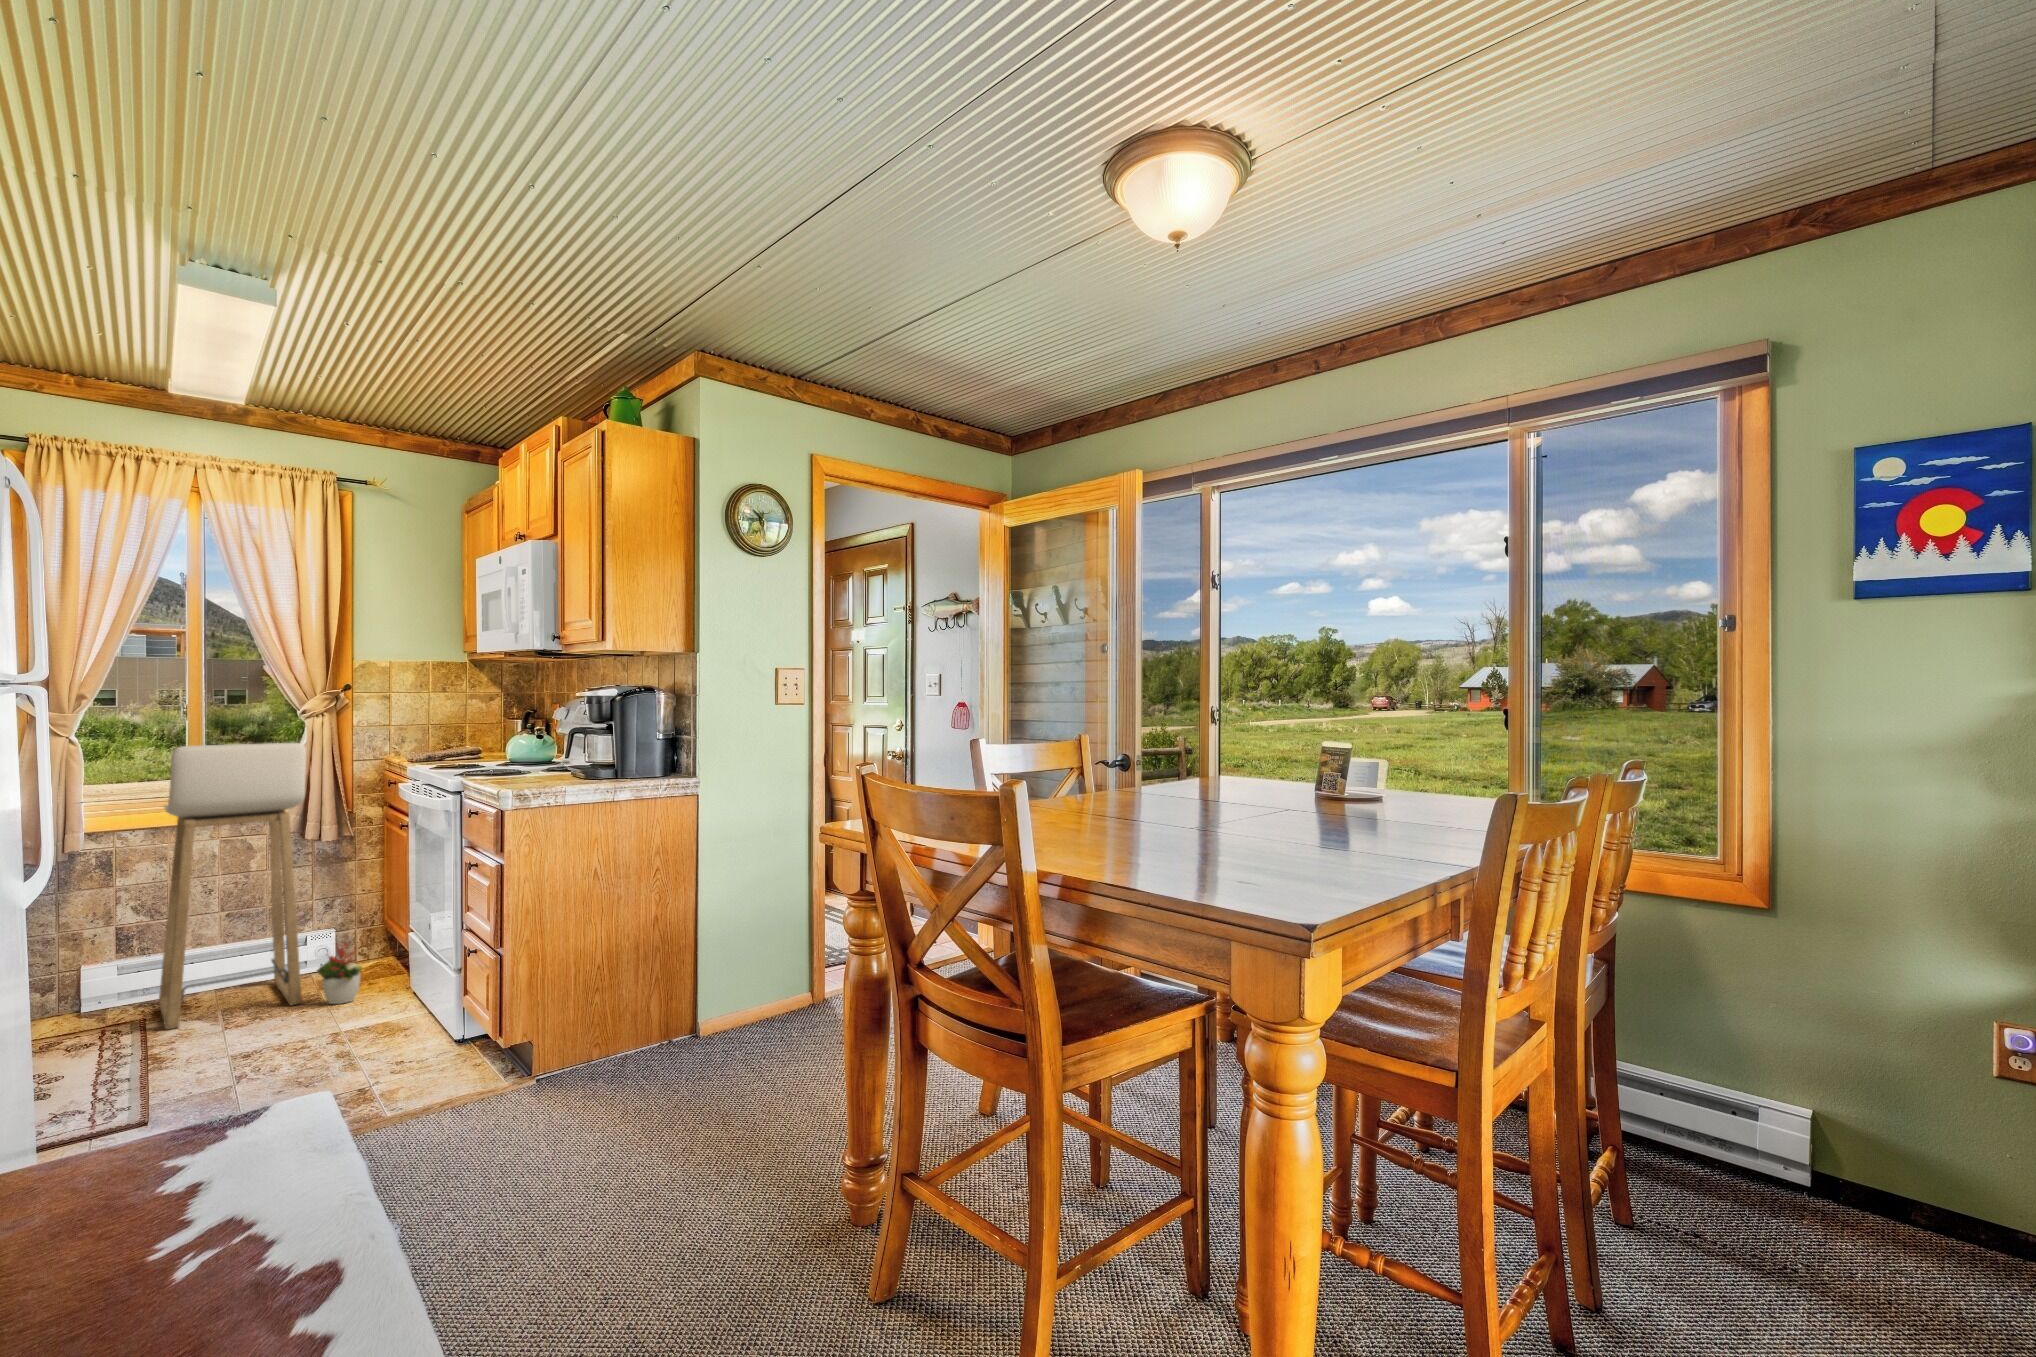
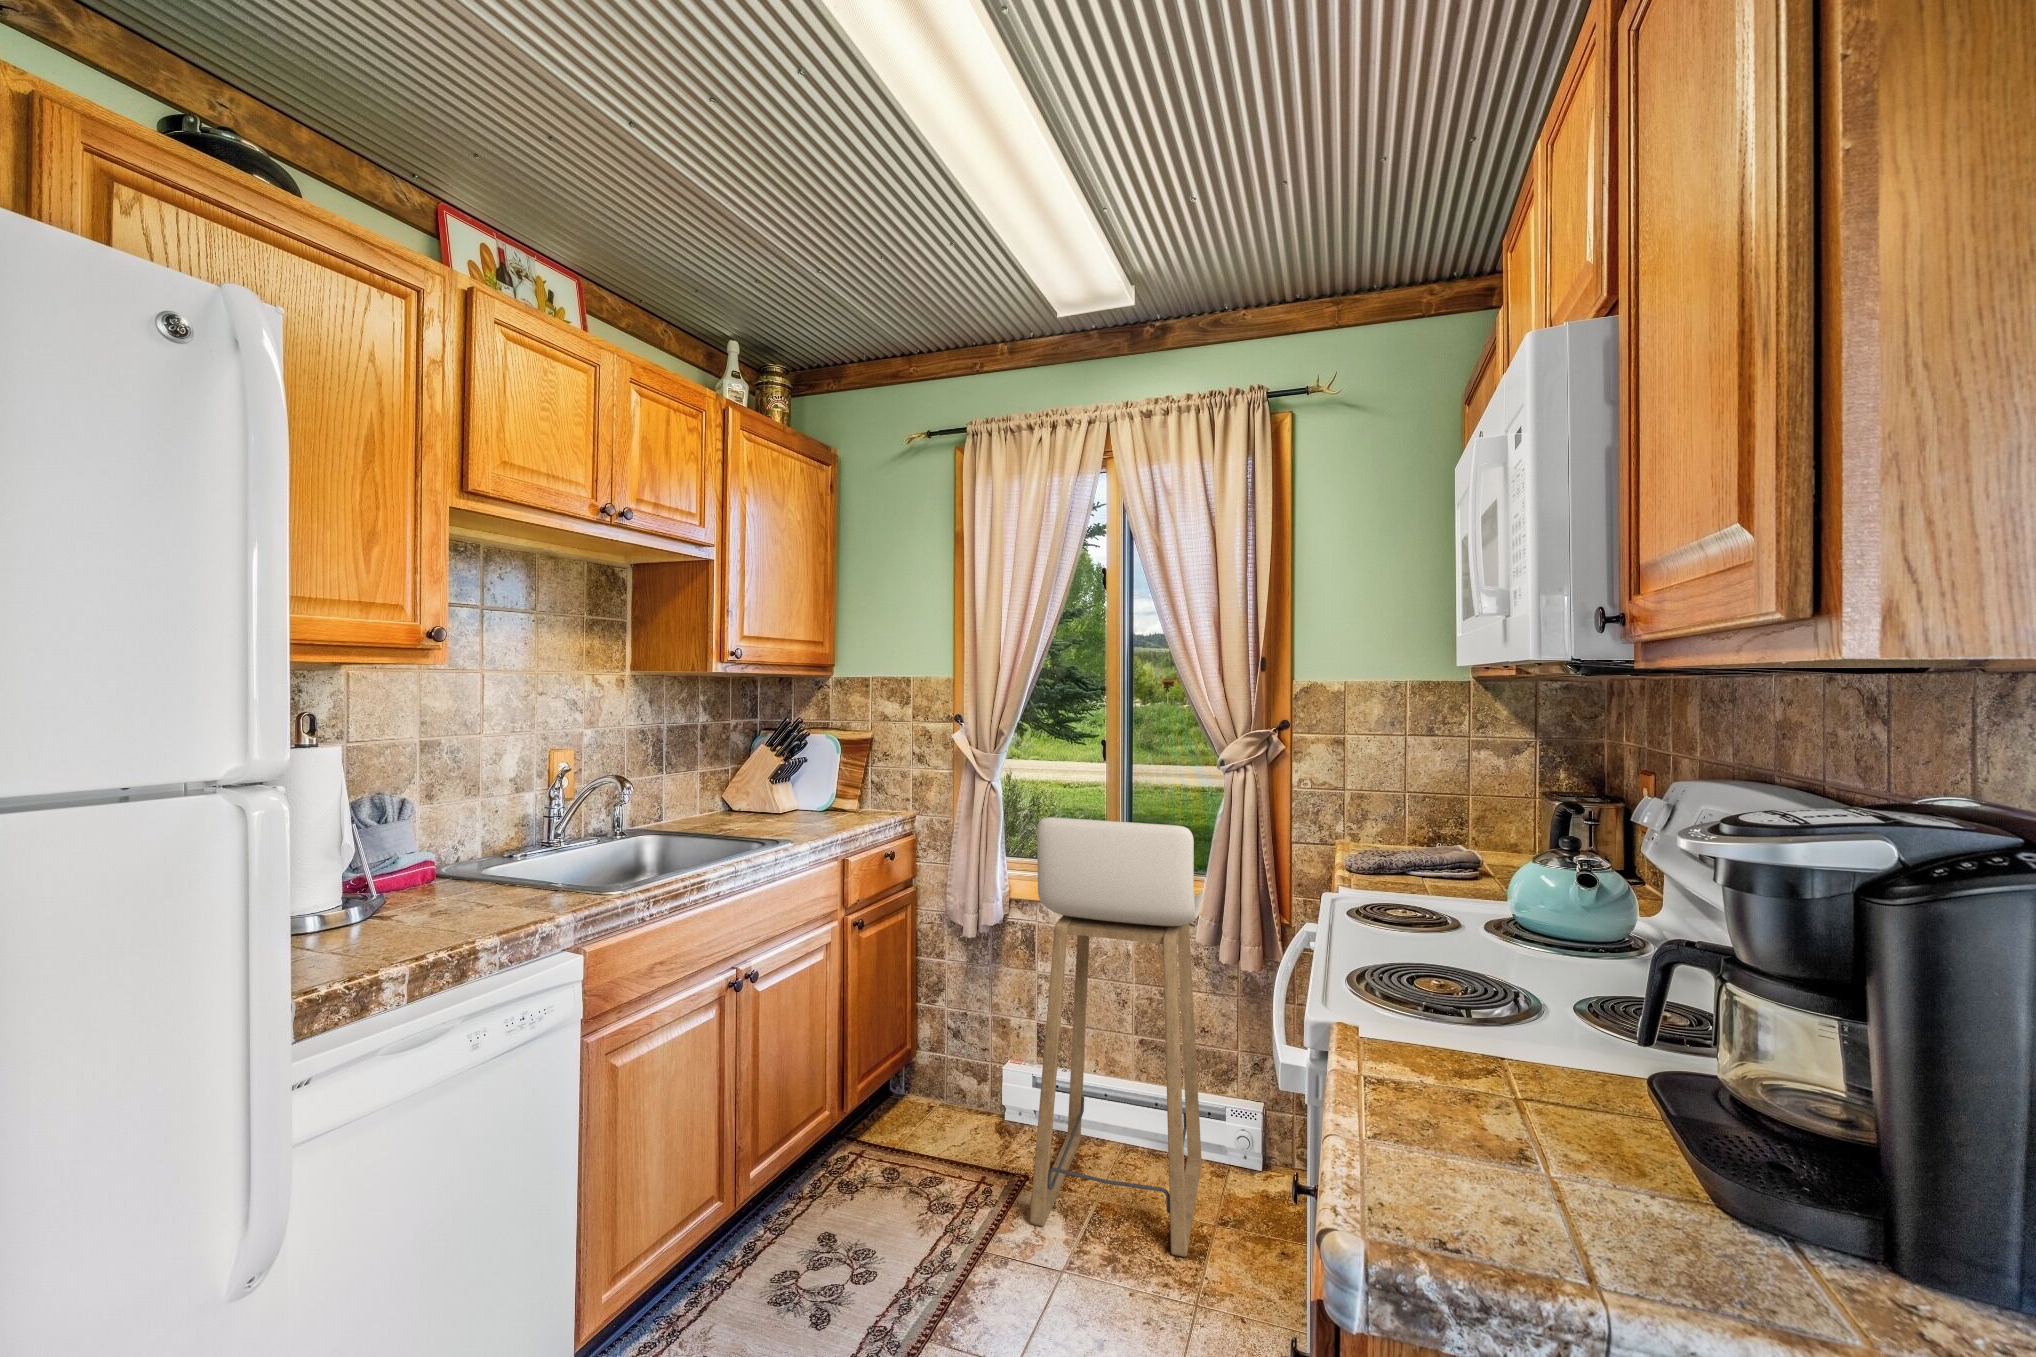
decorative plant: present [317,943,362,1004] -> none [1198,1183,1261,1305]

